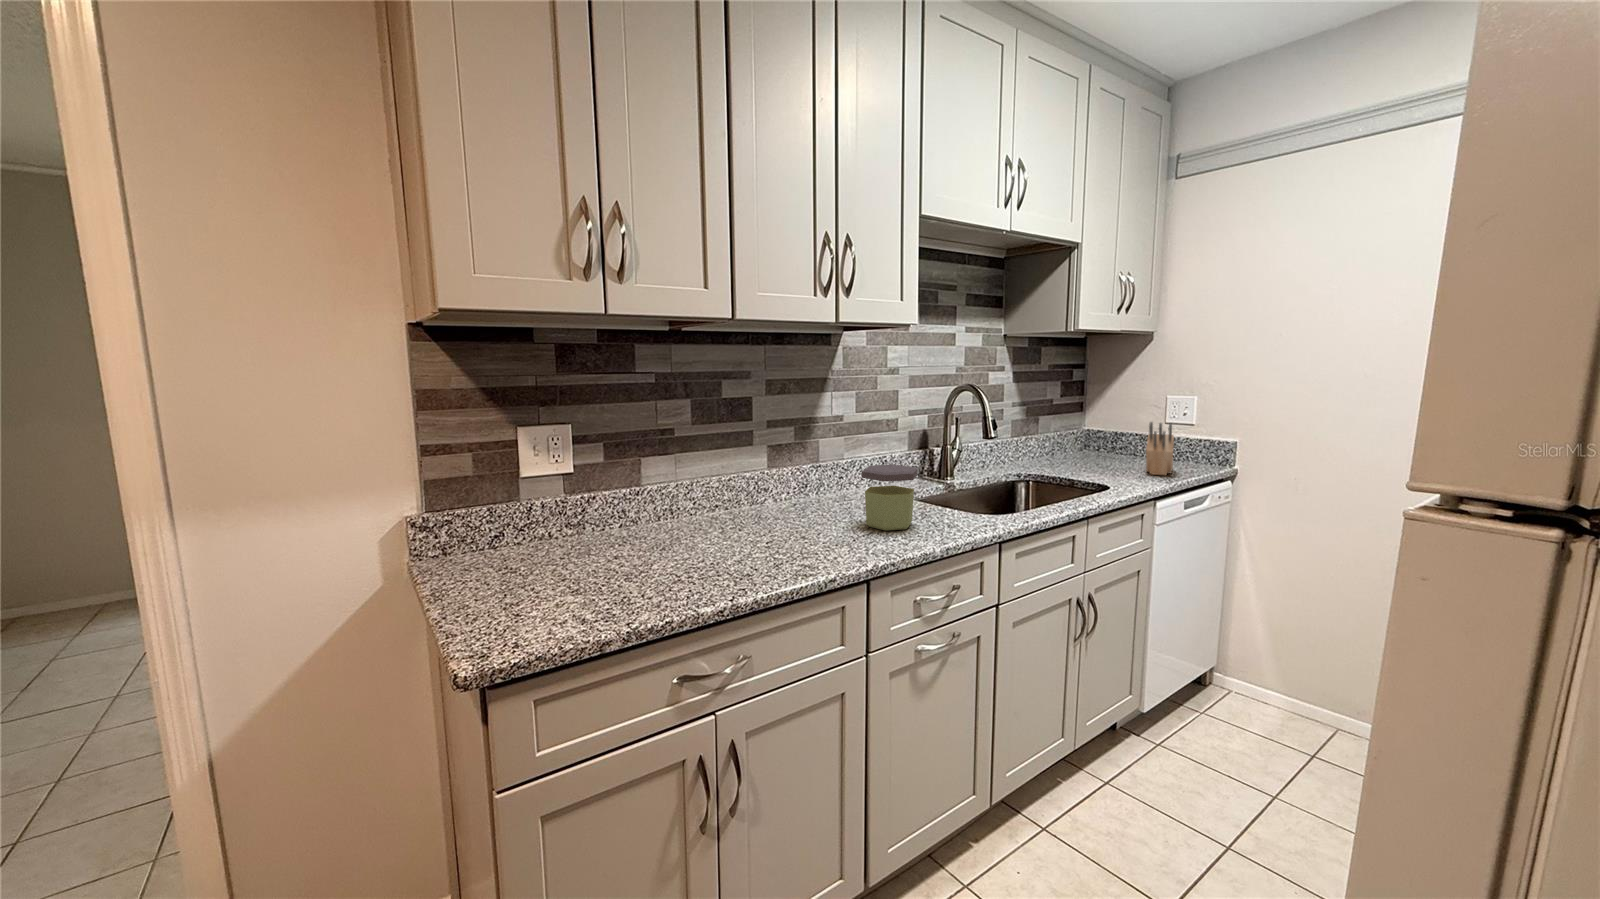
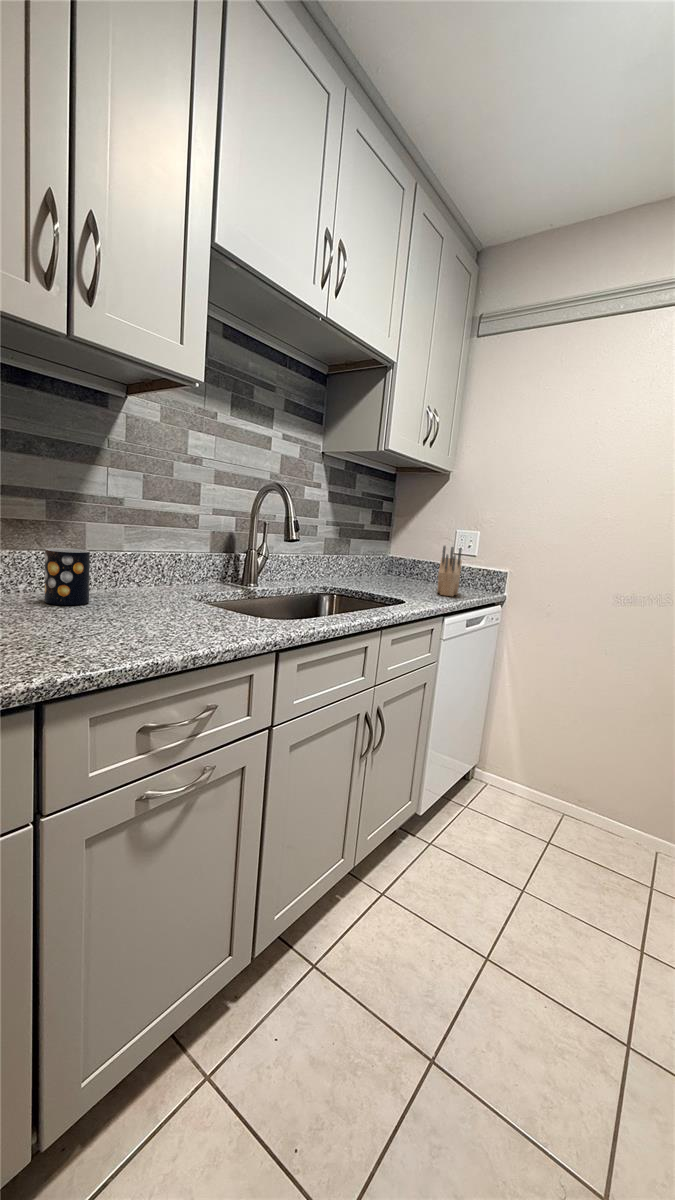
jar: present [862,464,917,531] -> none [95,546,179,631]
mug: none [806,465,837,510] -> present [45,548,90,605]

